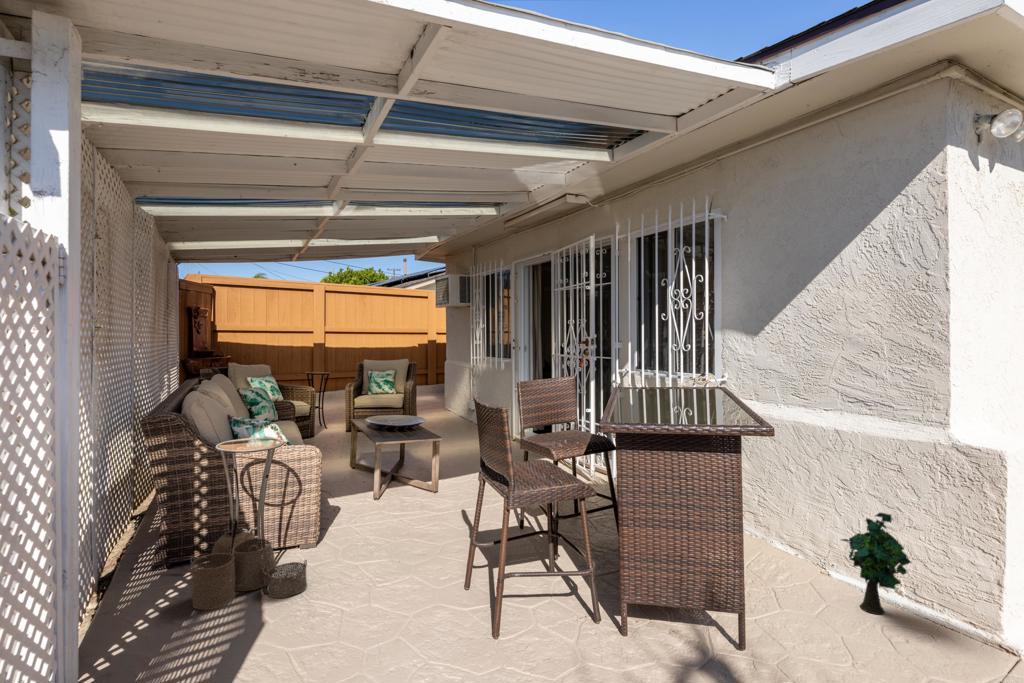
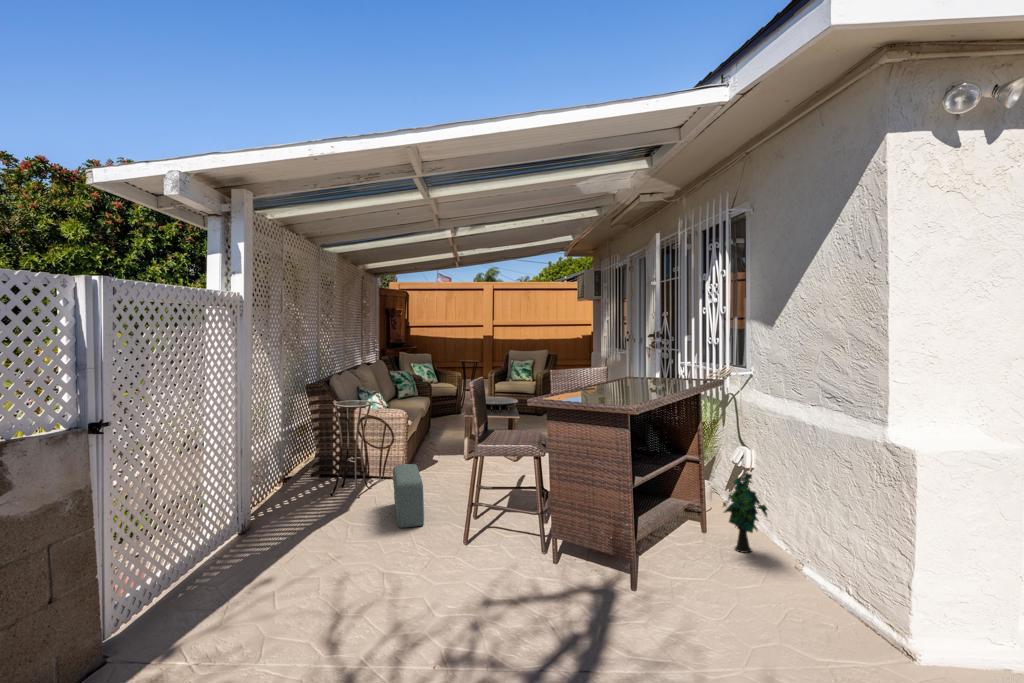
woven basket: present [190,529,307,610] -> none [318,458,383,499]
pouf: none [342,534,431,658] -> present [393,464,424,528]

